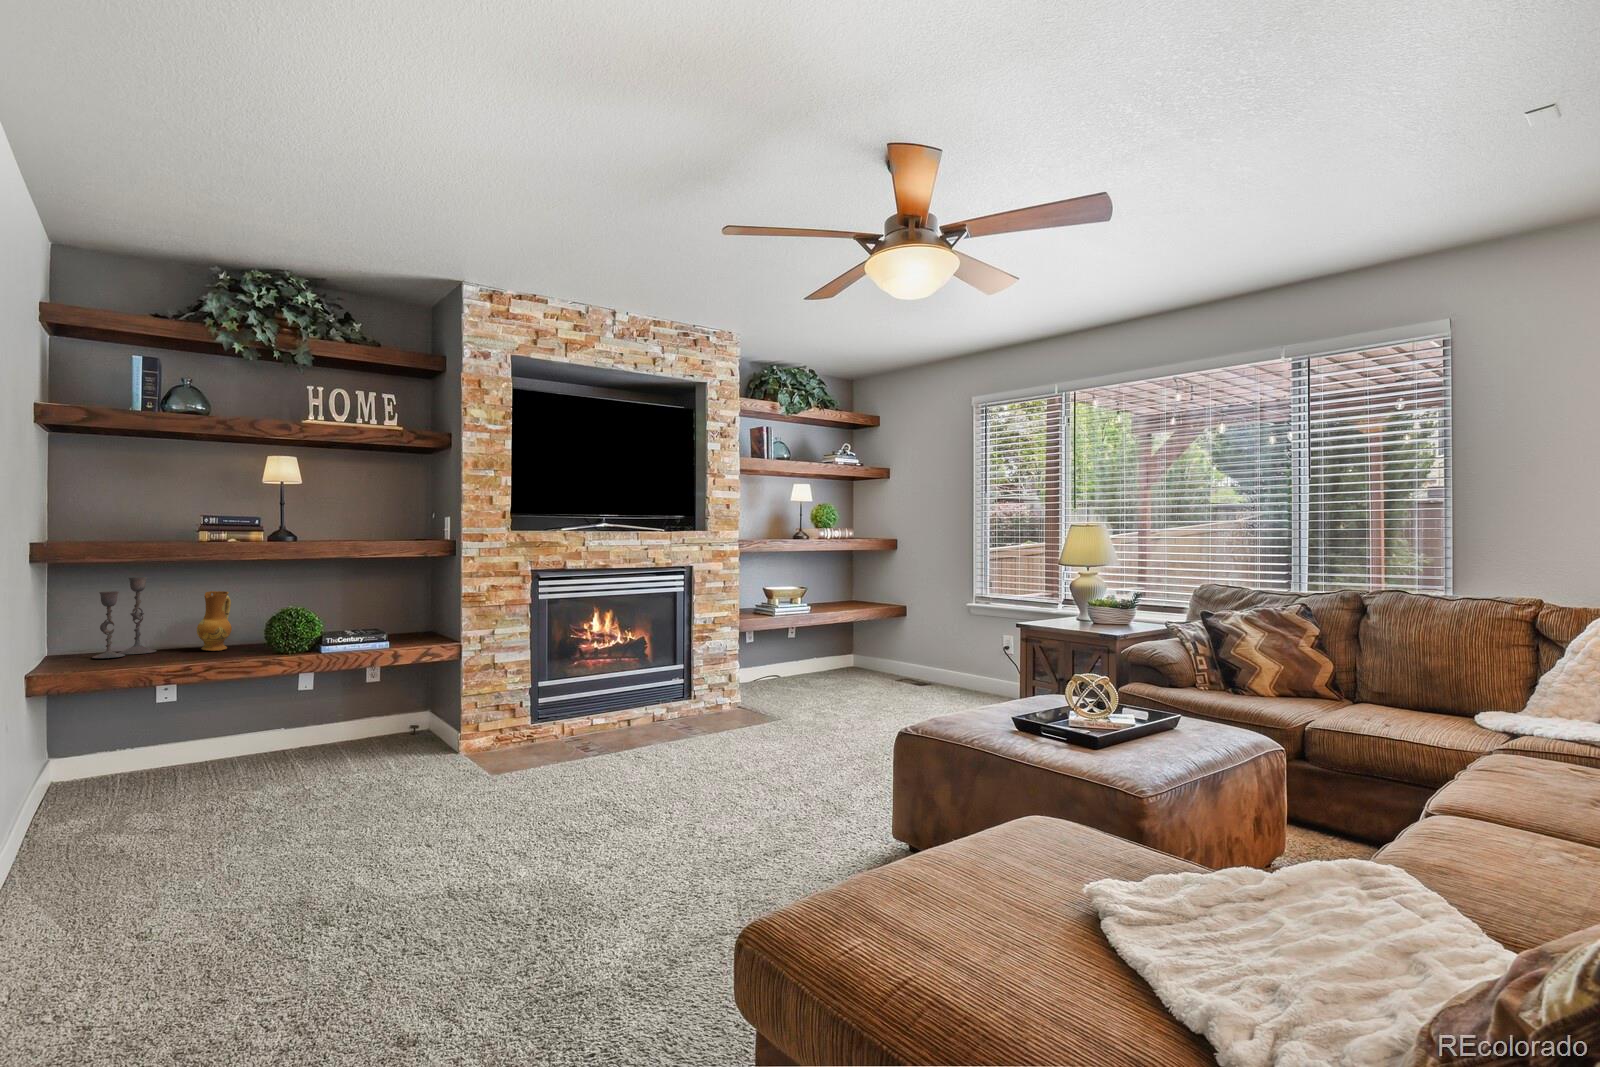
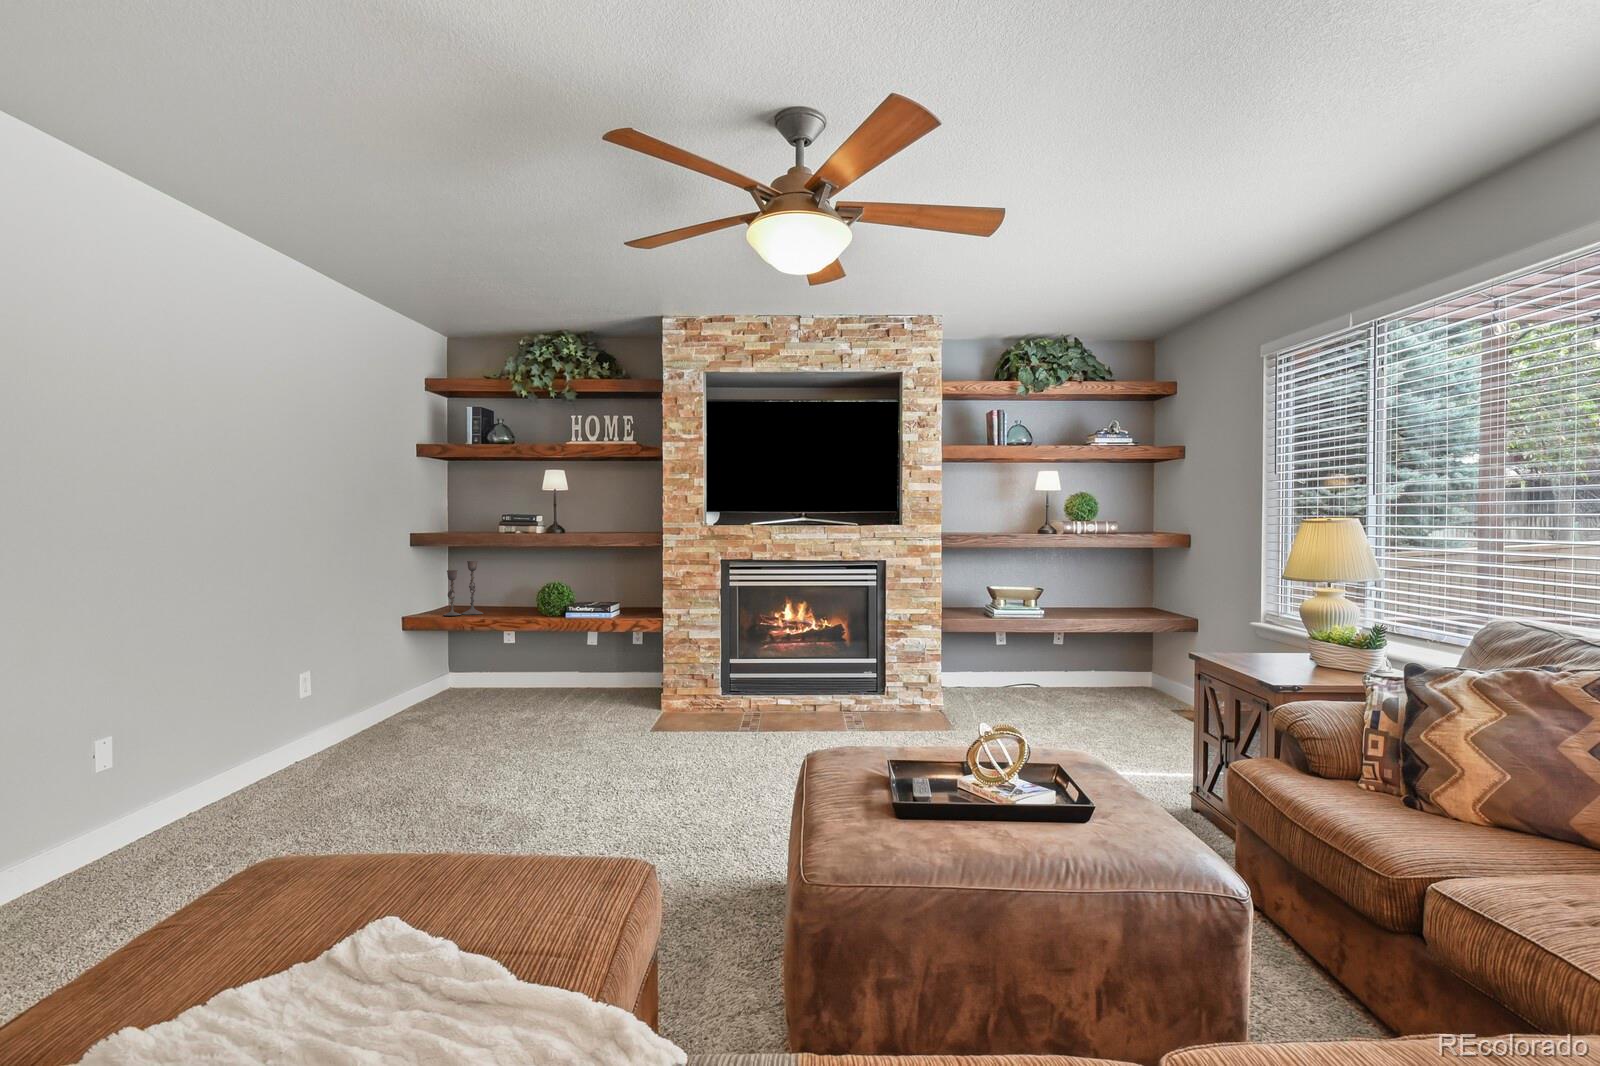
ceramic jug: present [197,591,232,651] -> none [501,572,525,615]

